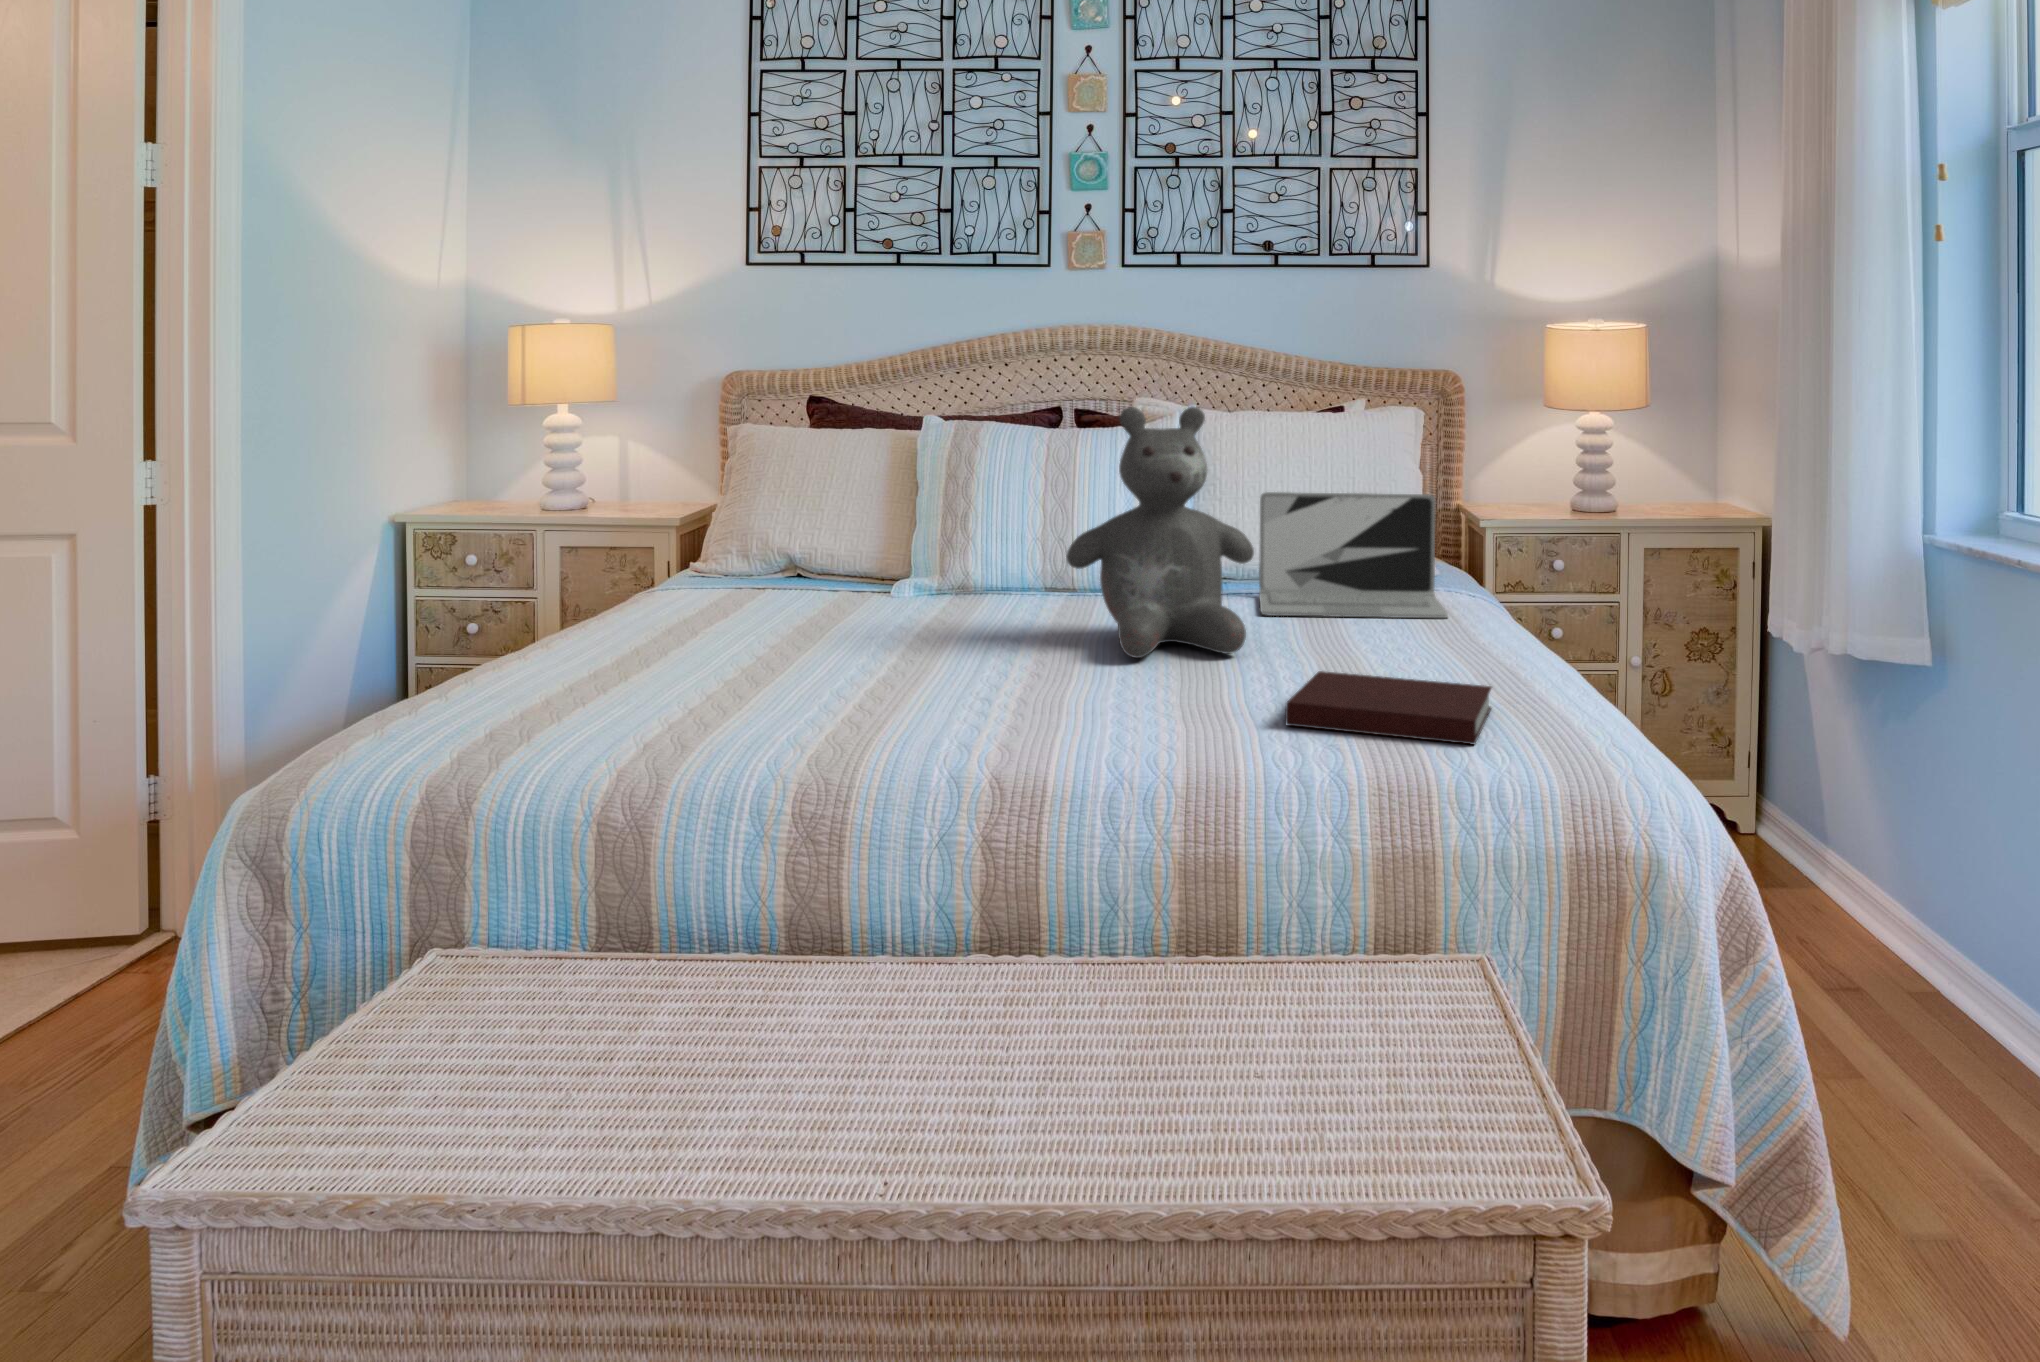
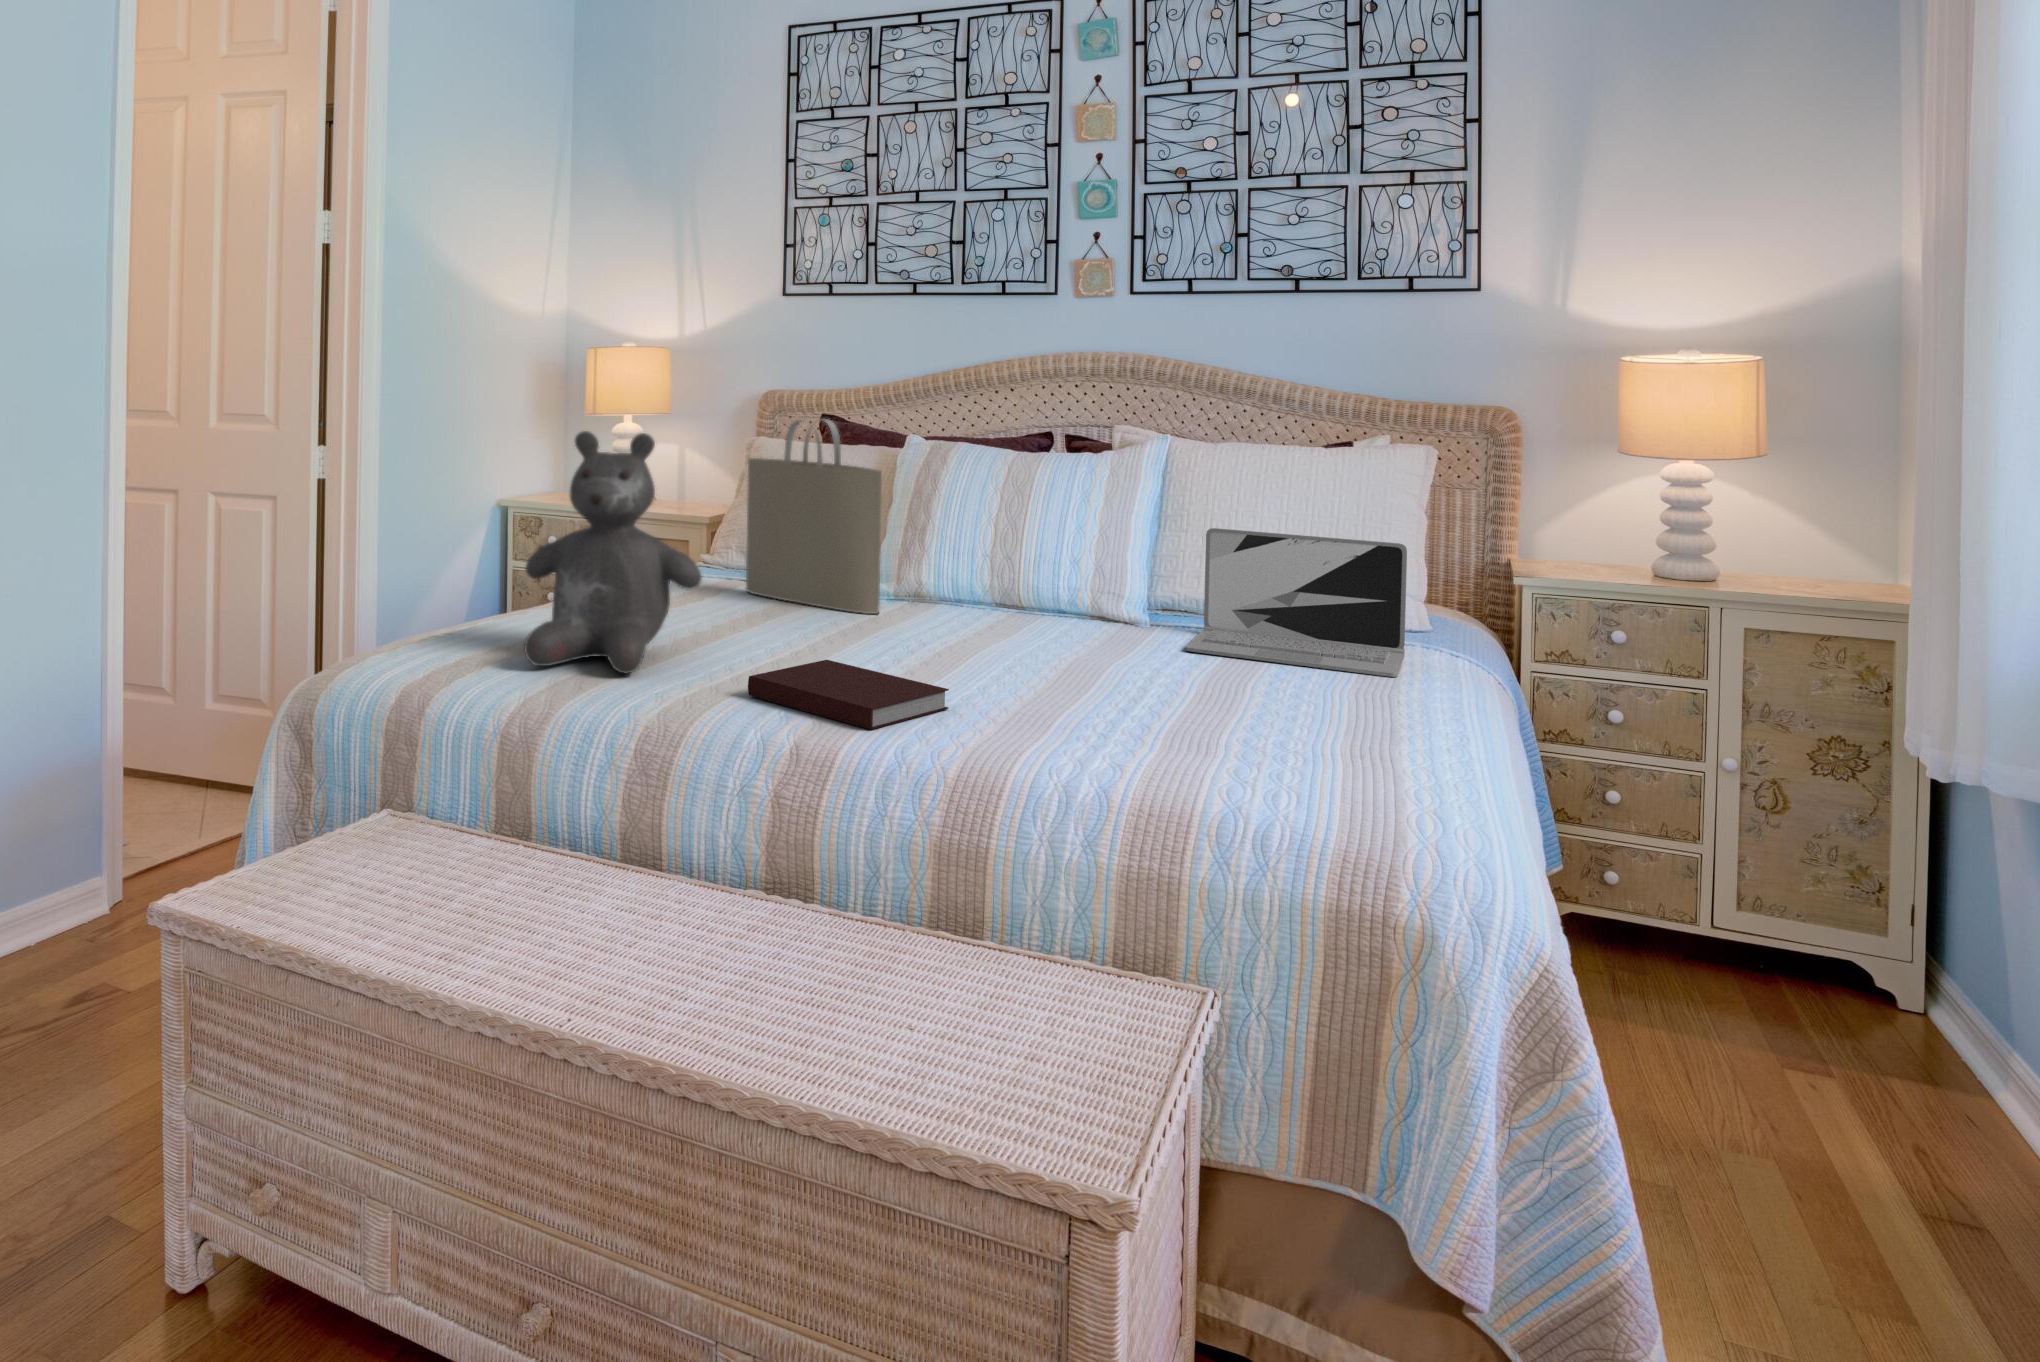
tote bag: none [768,398,940,613] -> present [746,419,882,614]
teddy bear: present [1066,407,1254,658] -> present [524,431,702,673]
notebook: present [1285,671,1492,744] -> present [748,660,949,730]

